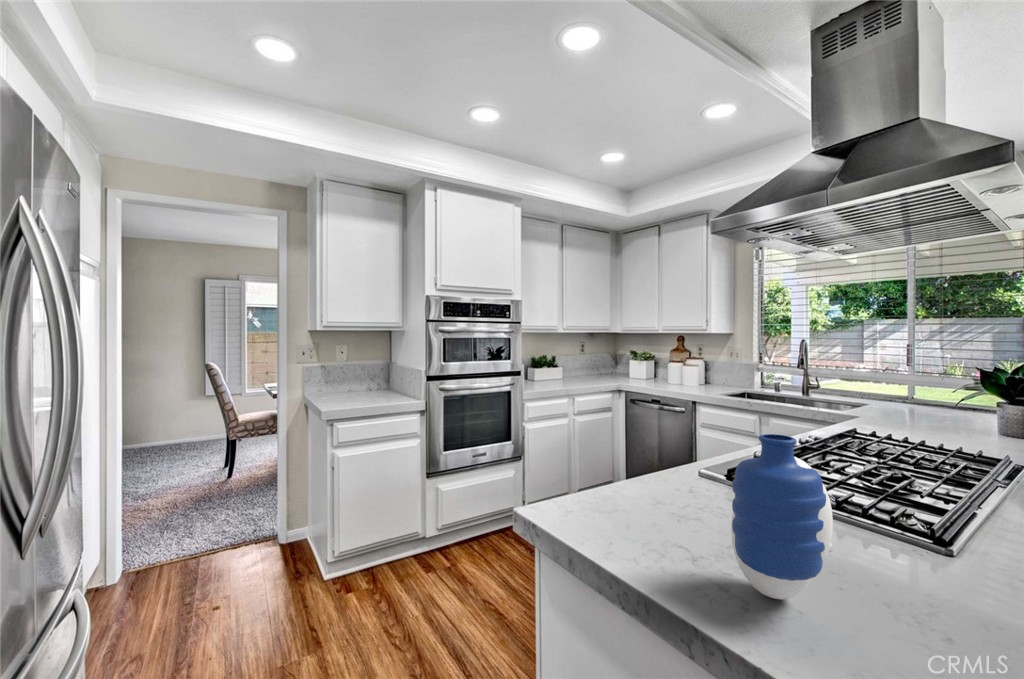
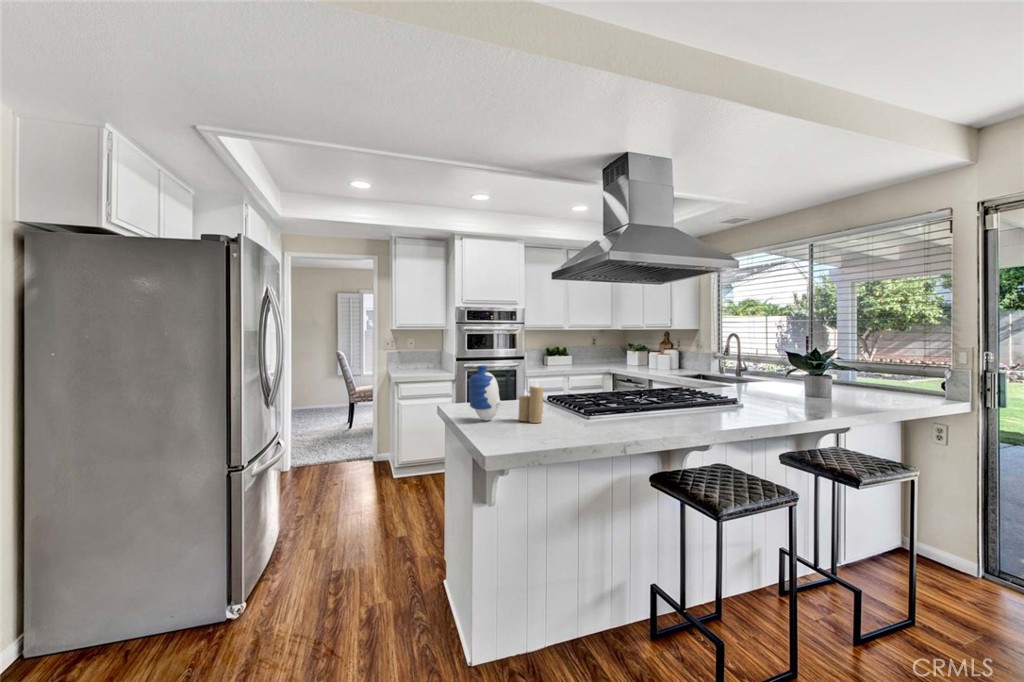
candle: none [852,478,954,606] -> present [518,382,543,423]

